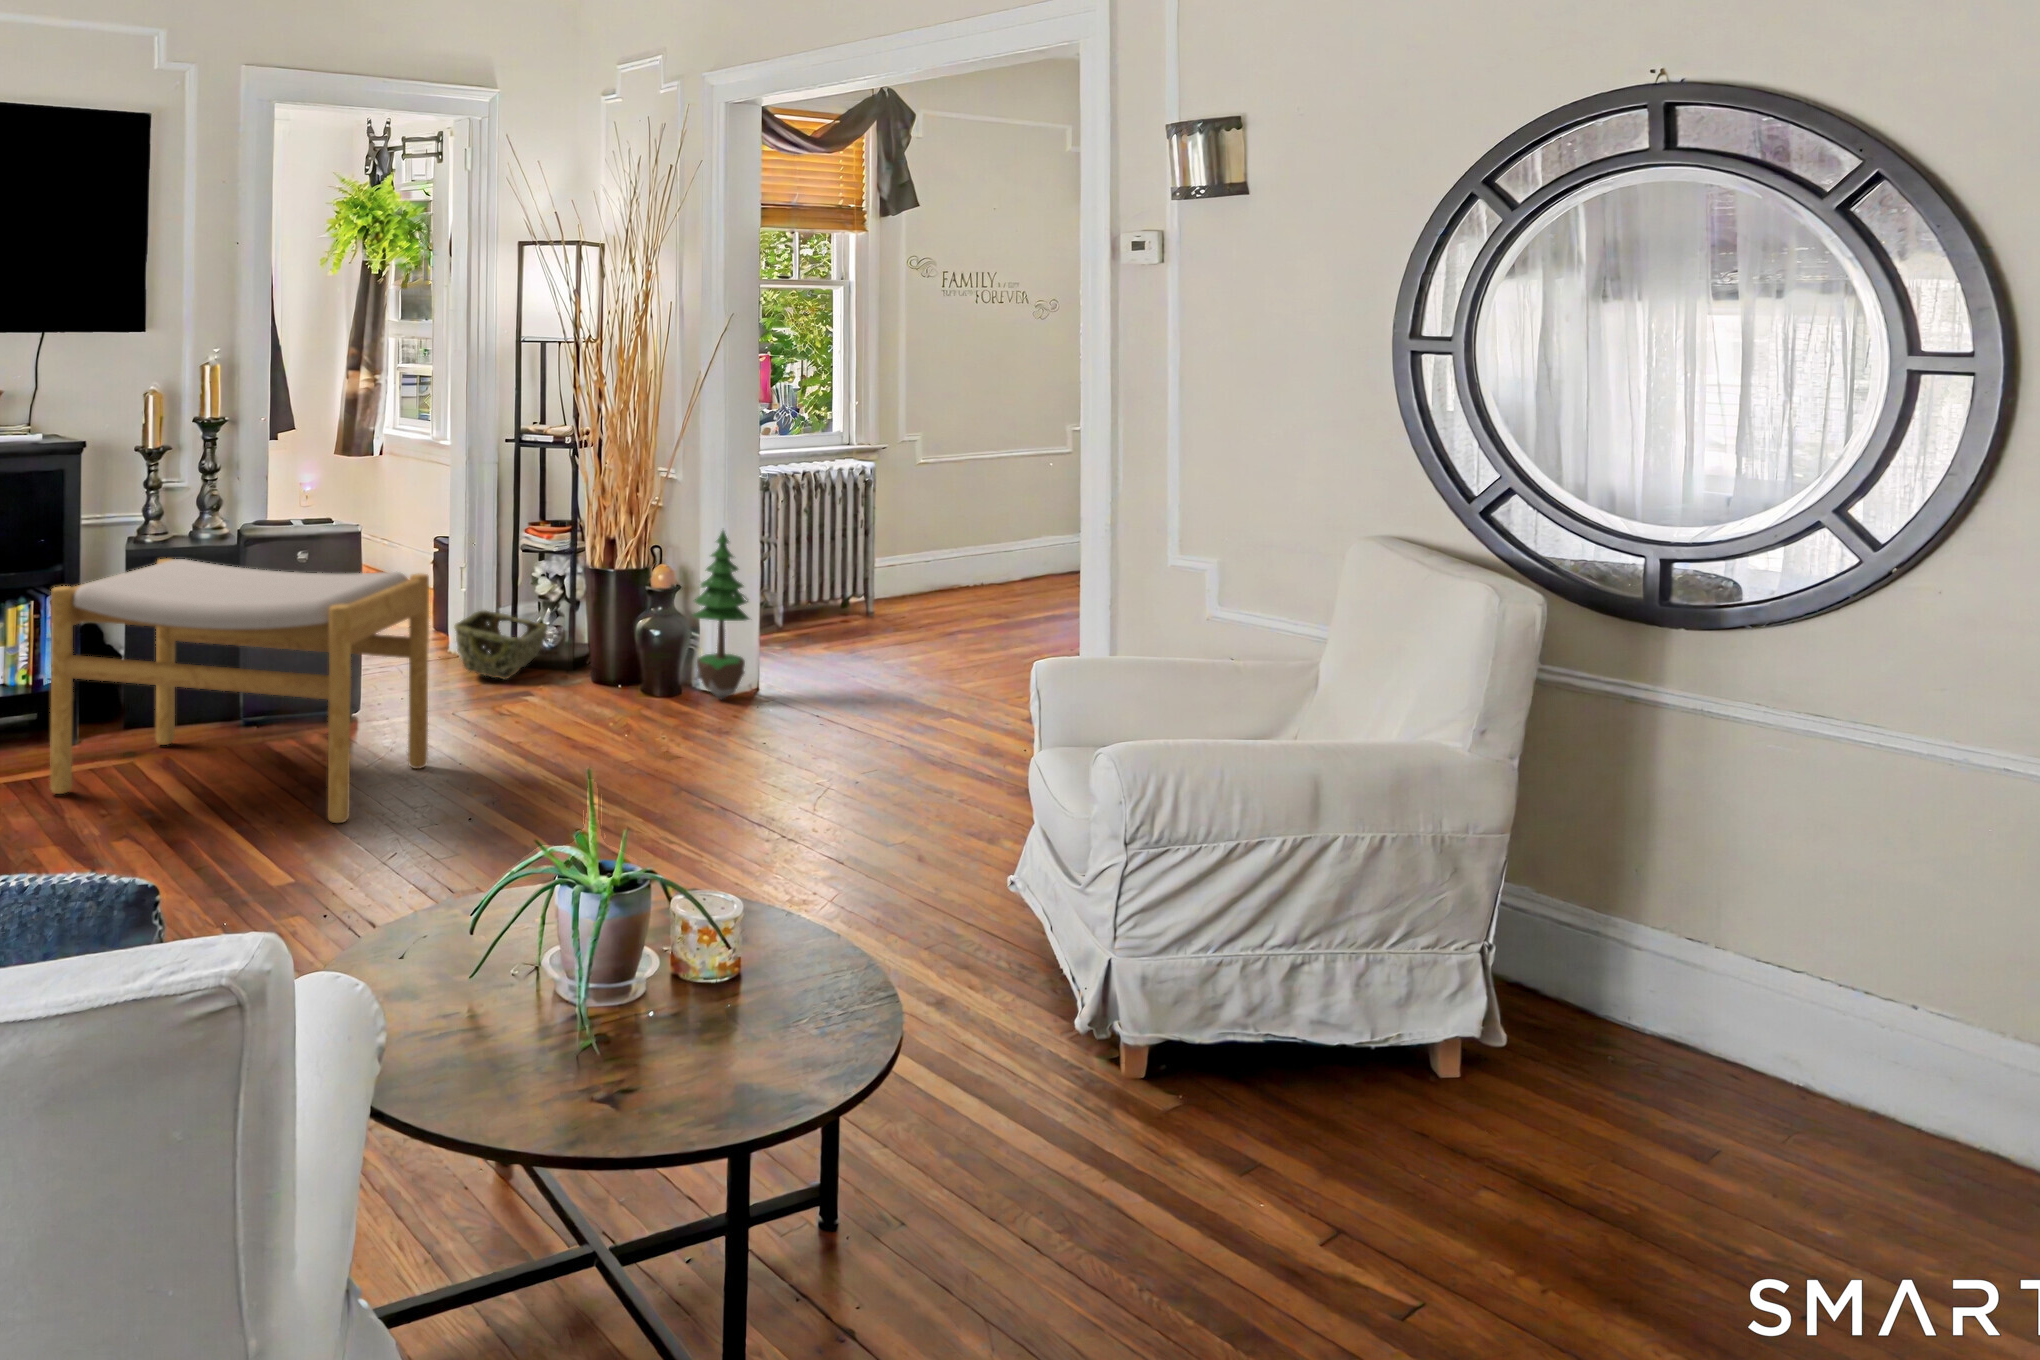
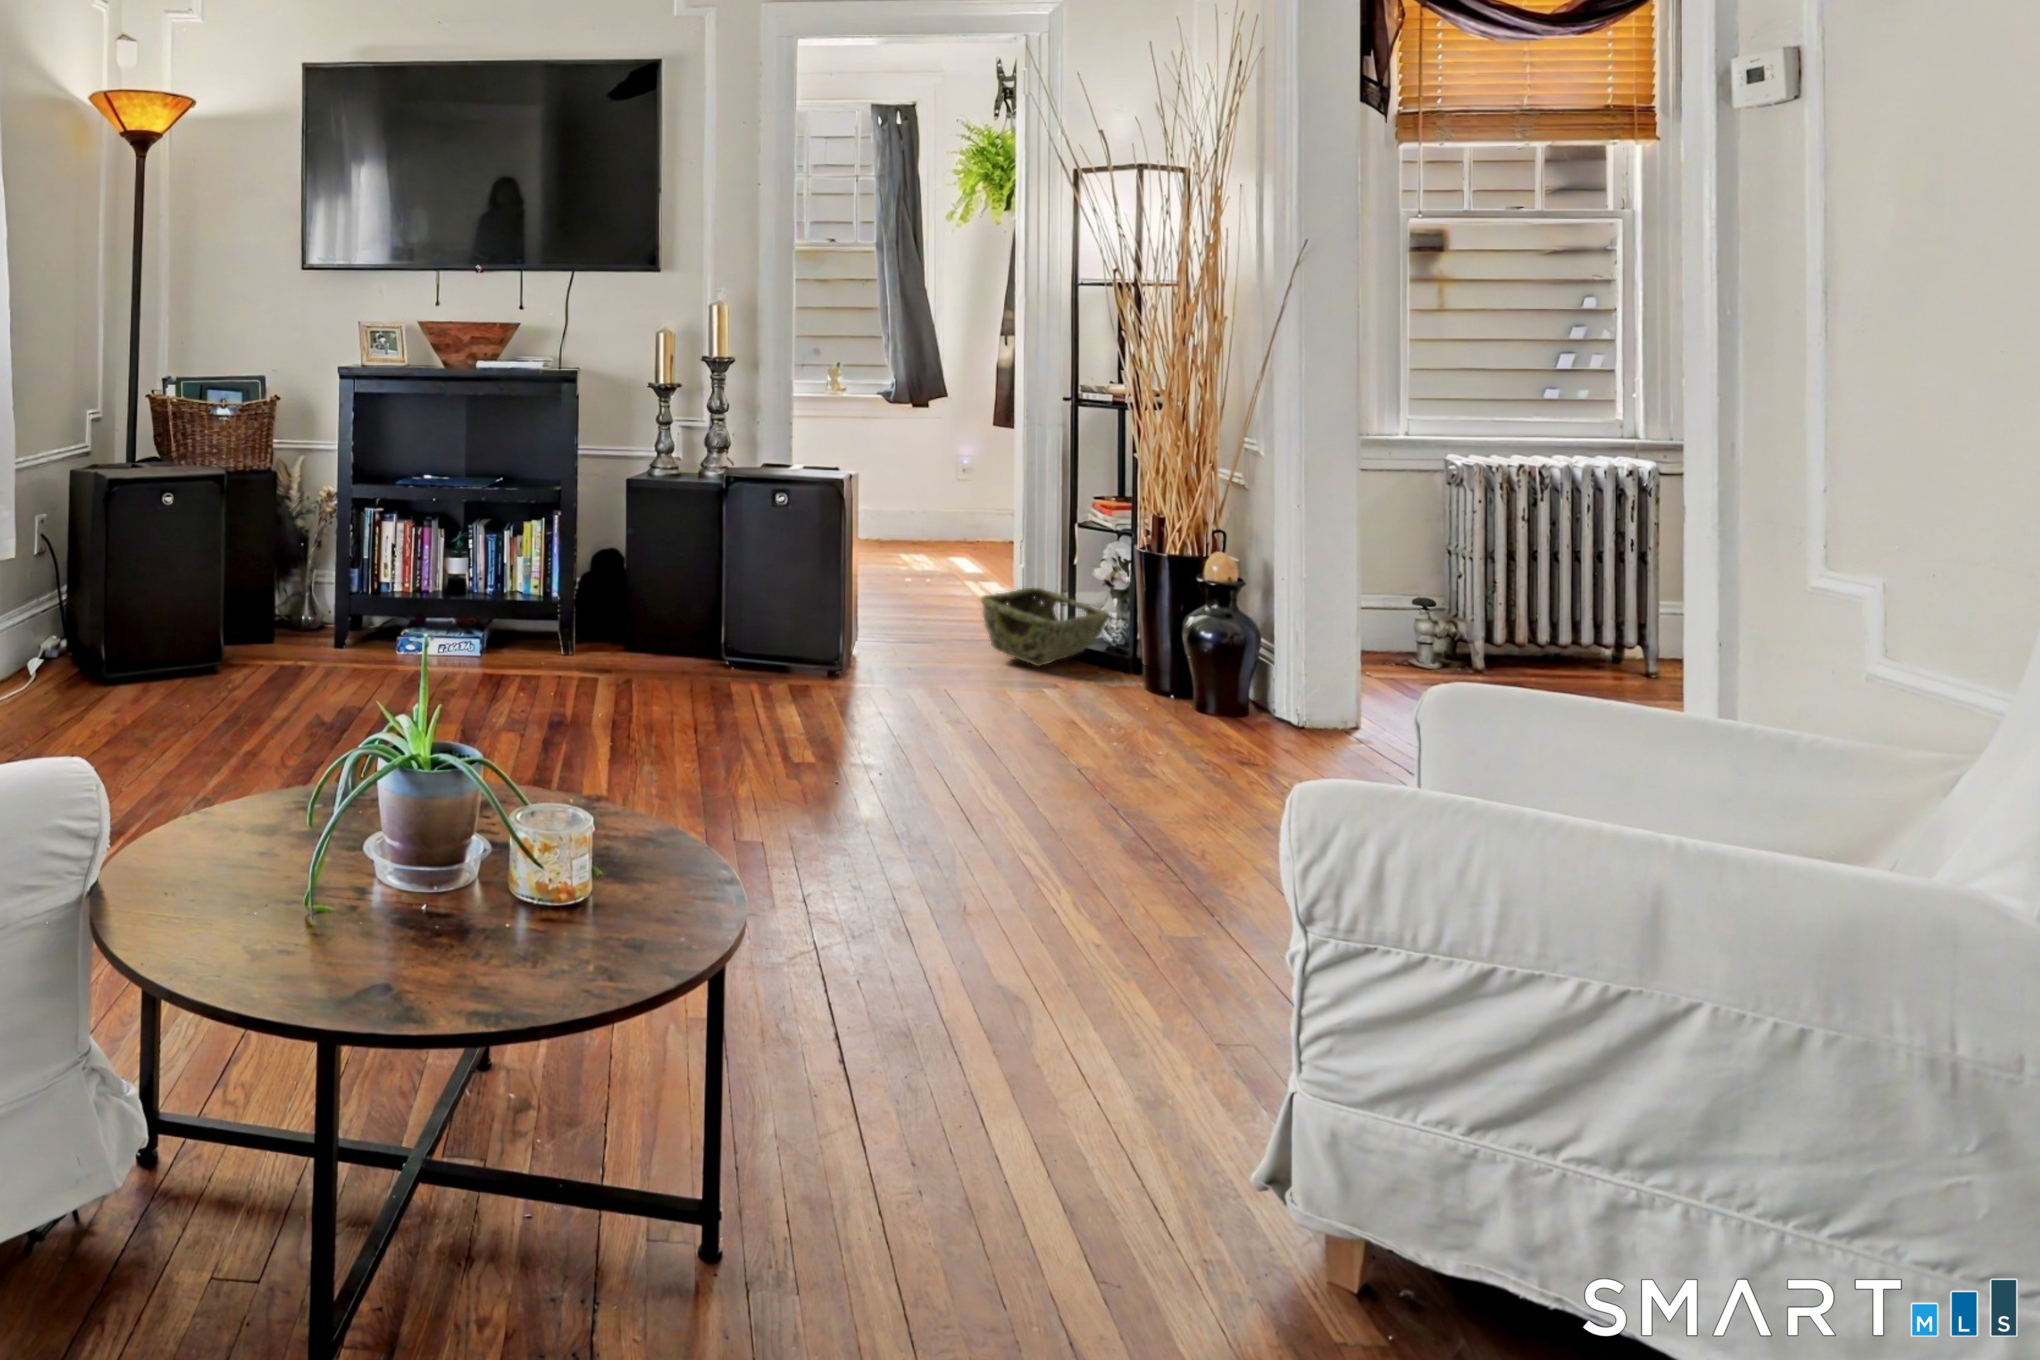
potted tree: present [693,531,749,699] -> none [1250,515,1339,733]
footstool: present [50,559,429,823] -> none [503,488,864,772]

